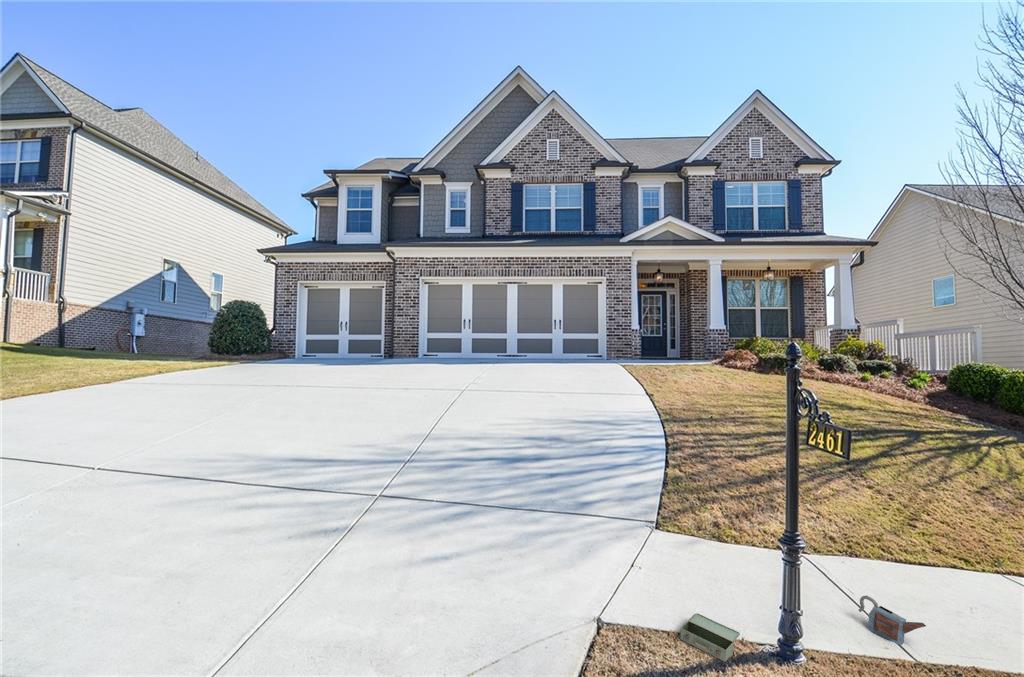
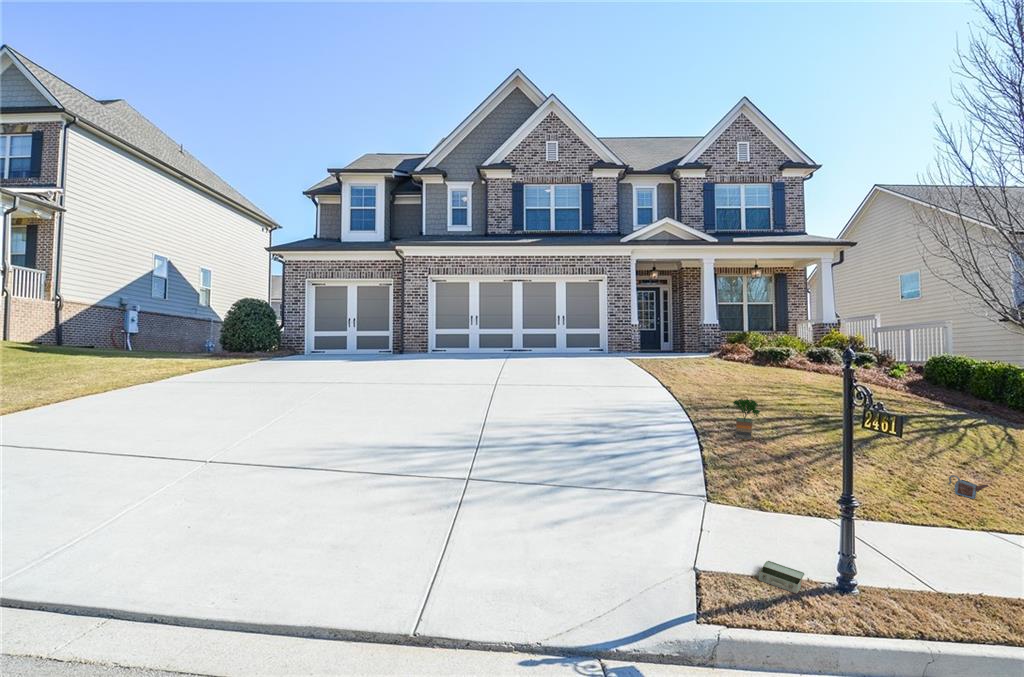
potted tree: none [705,406,737,455] -> present [733,399,760,439]
watering can: present [858,596,926,645] -> present [948,475,989,499]

